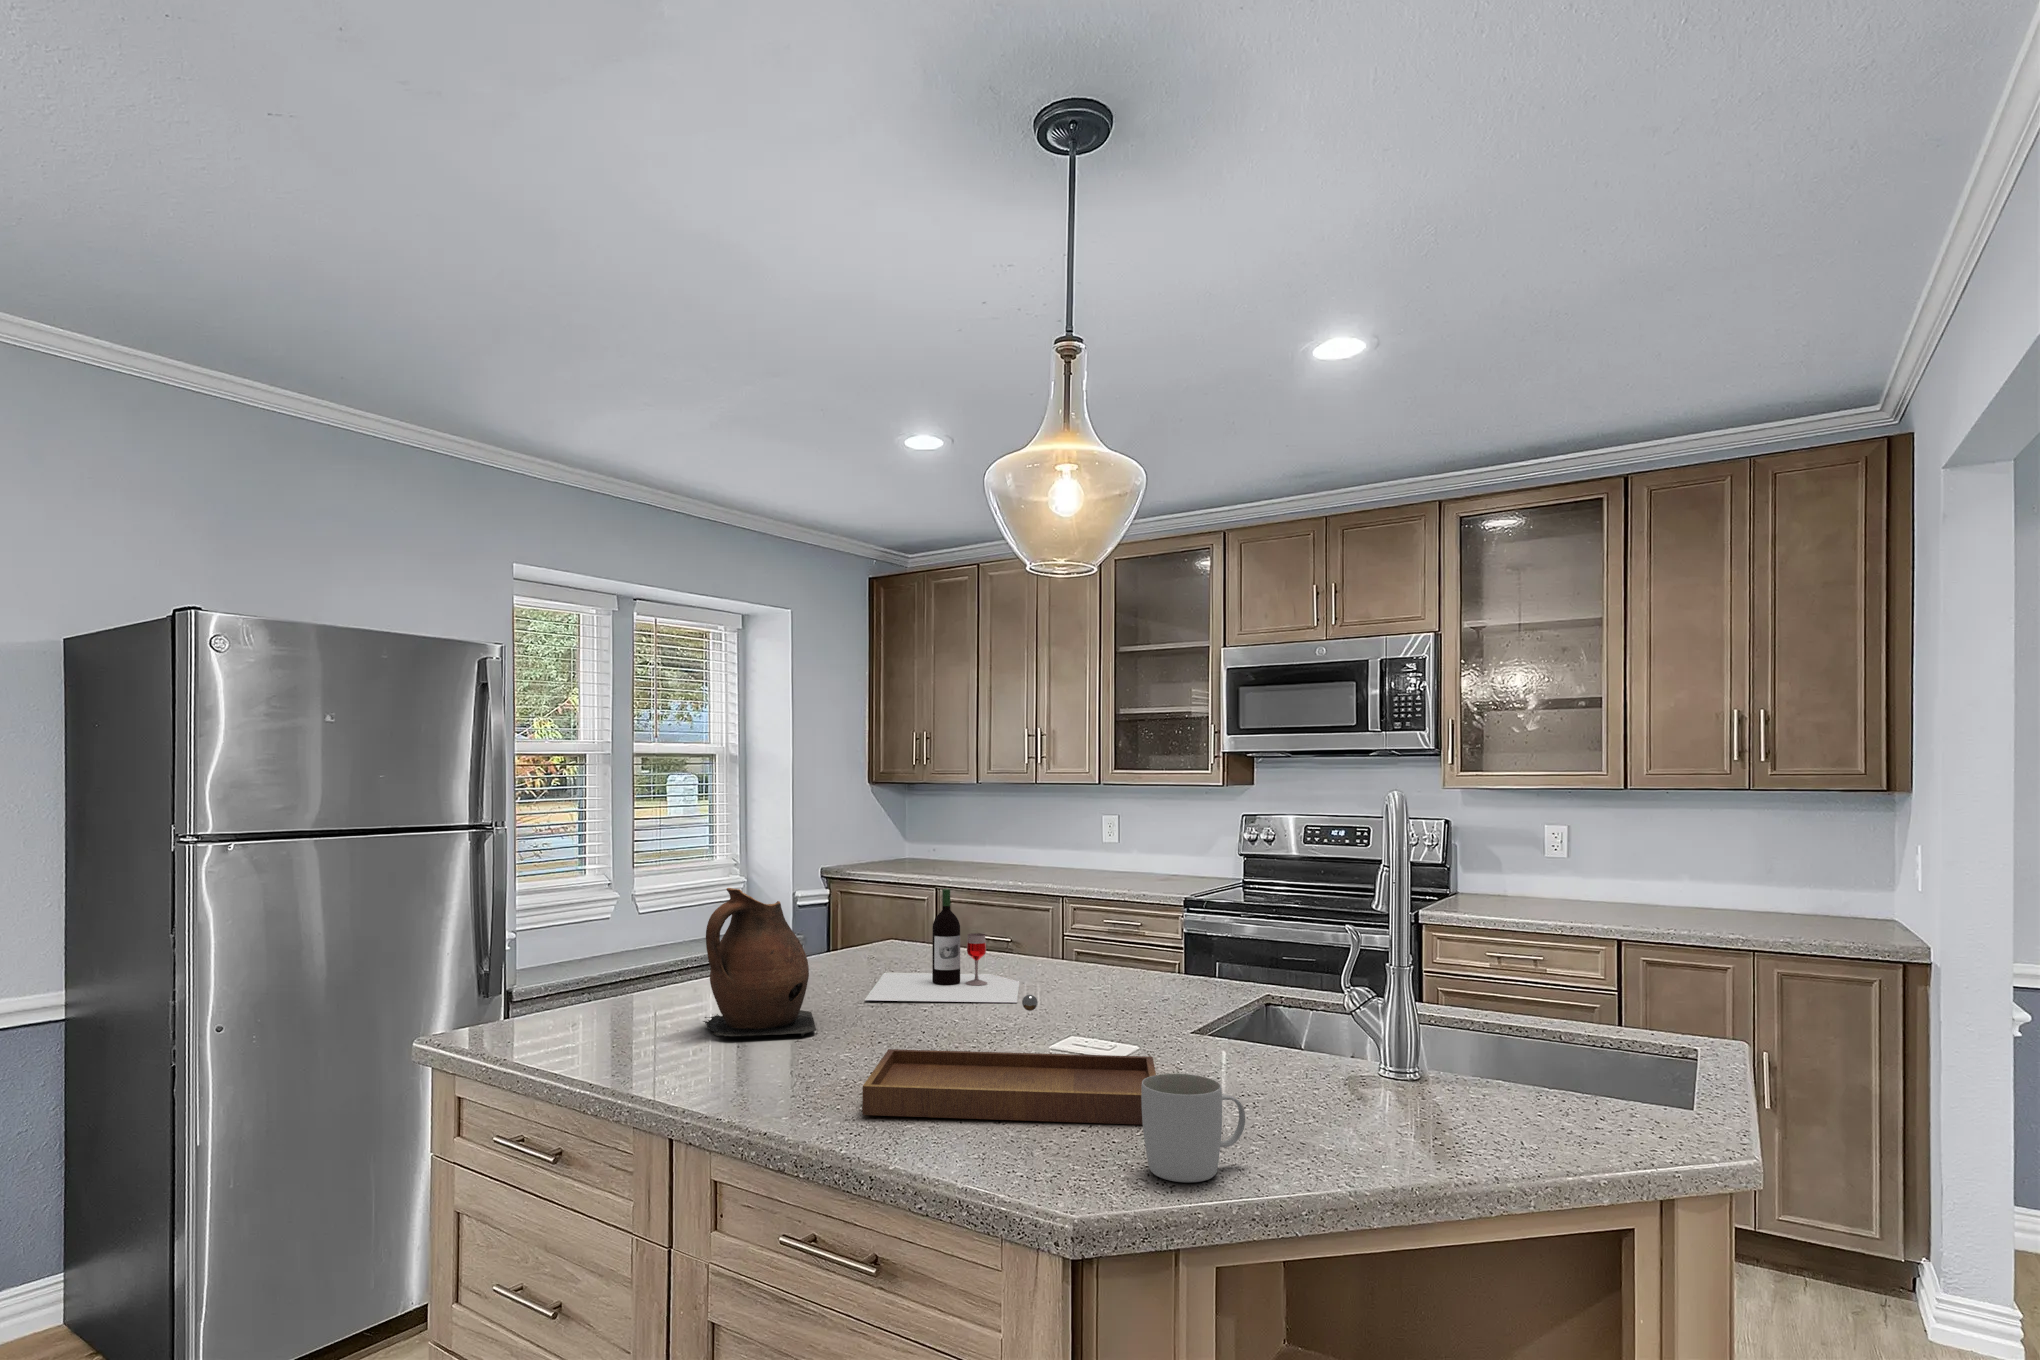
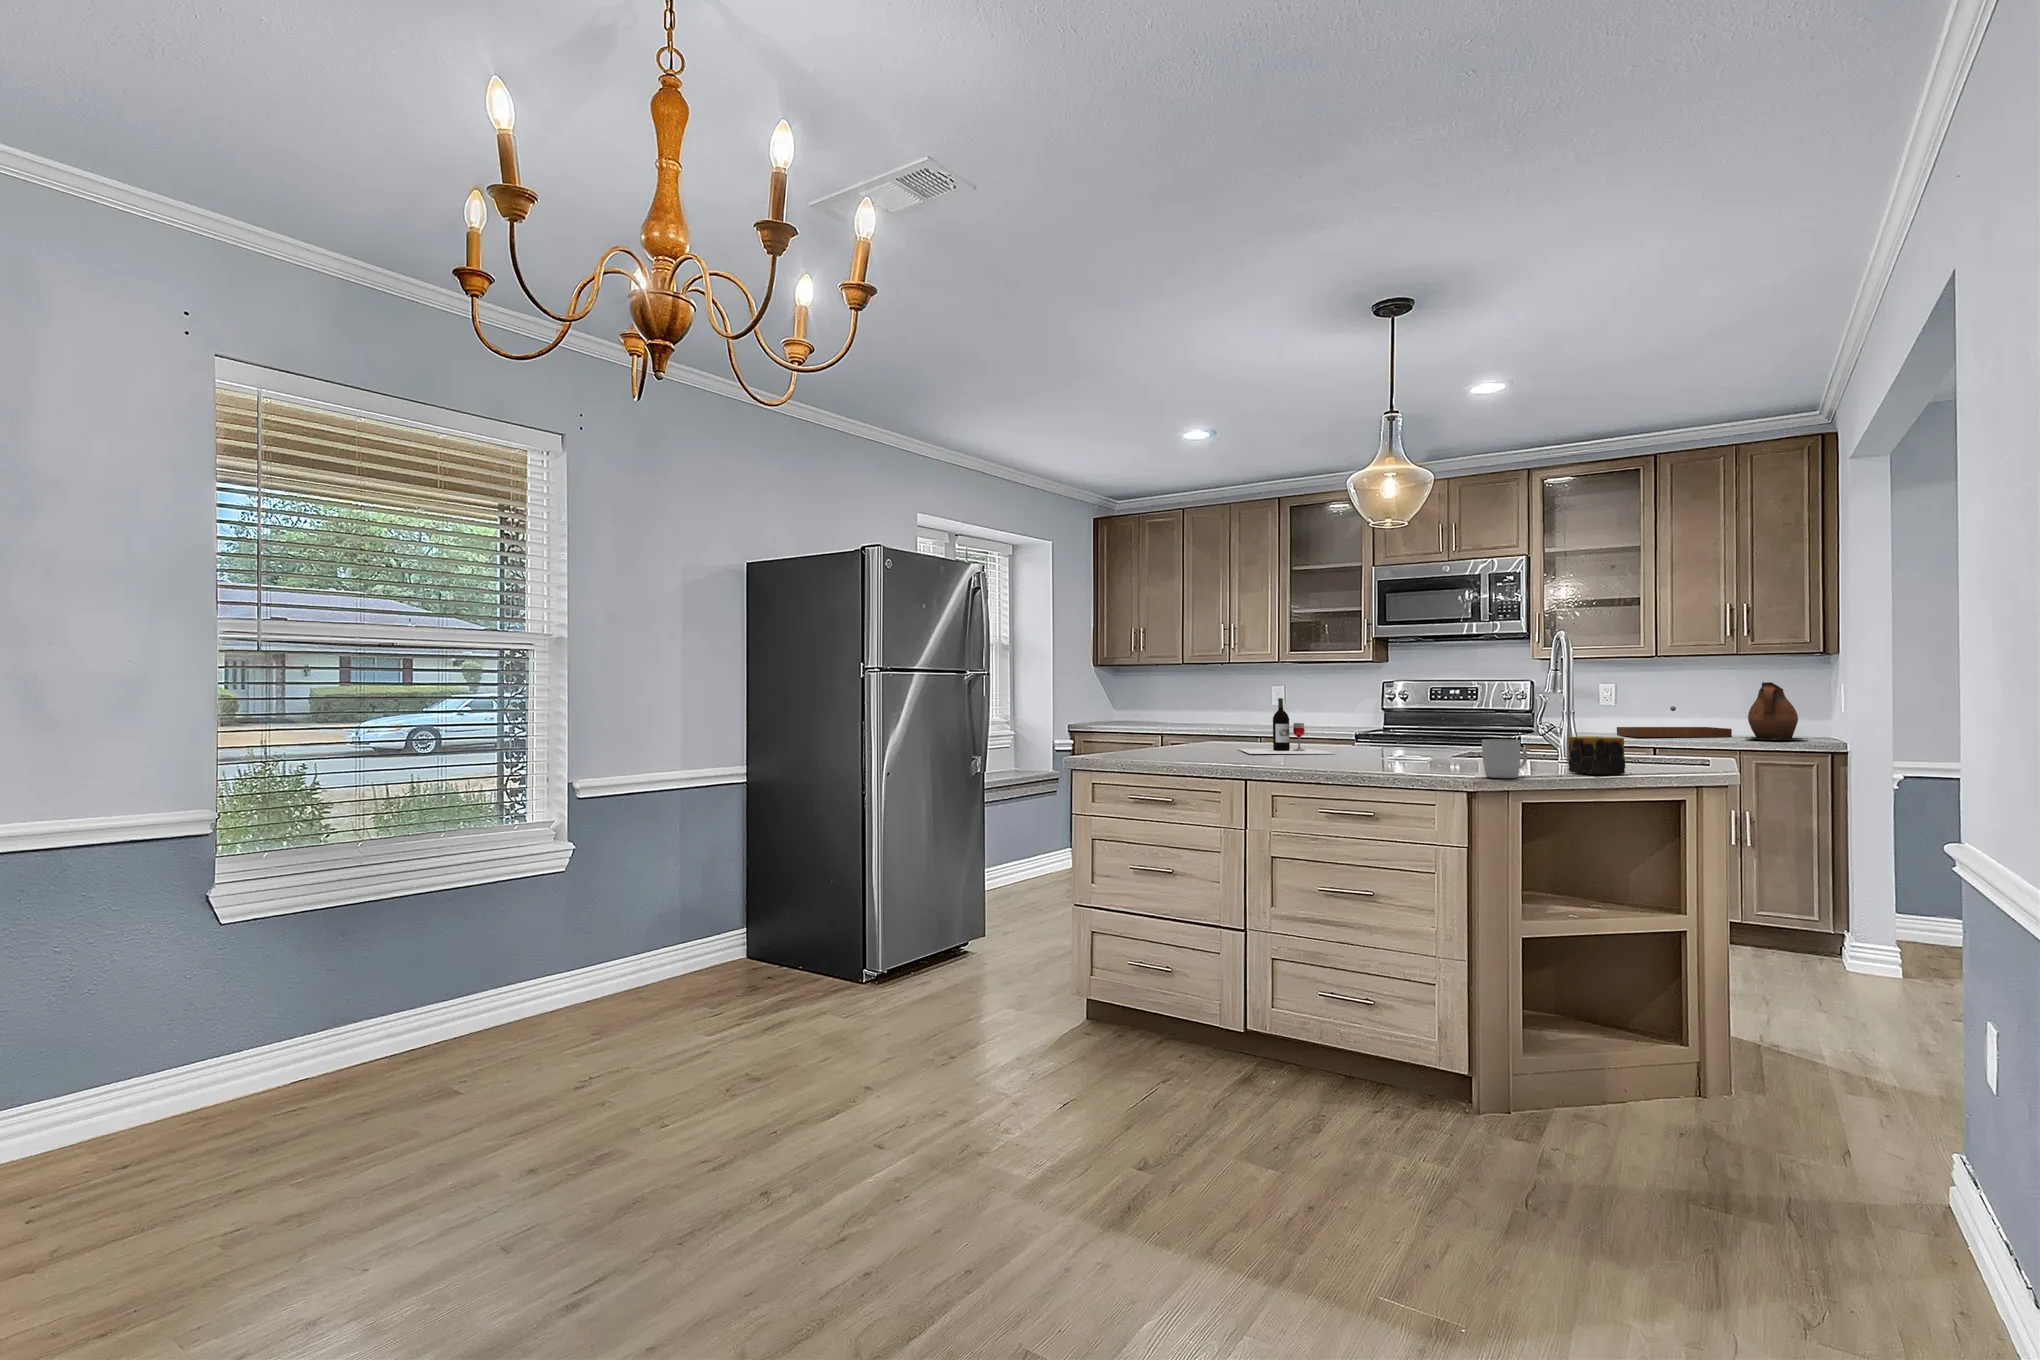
ceramic pitcher: present [703,888,816,1036] -> present [1745,682,1804,740]
tray: present [862,995,1156,1125] -> present [1617,706,1732,737]
candle: none [1351,1055,1468,1163] -> present [1568,736,1625,775]

